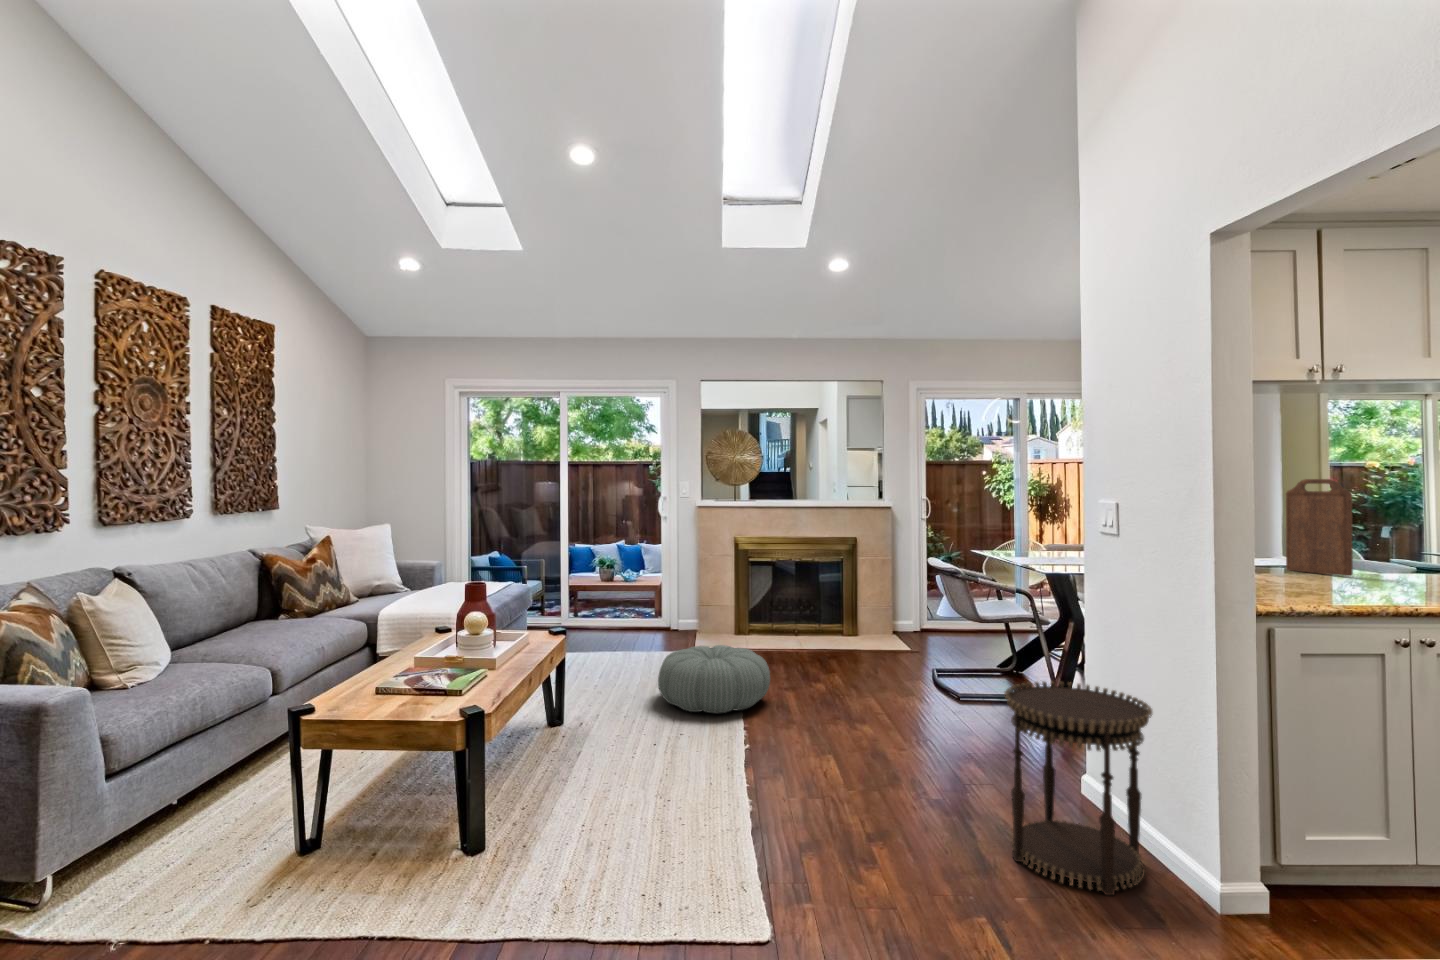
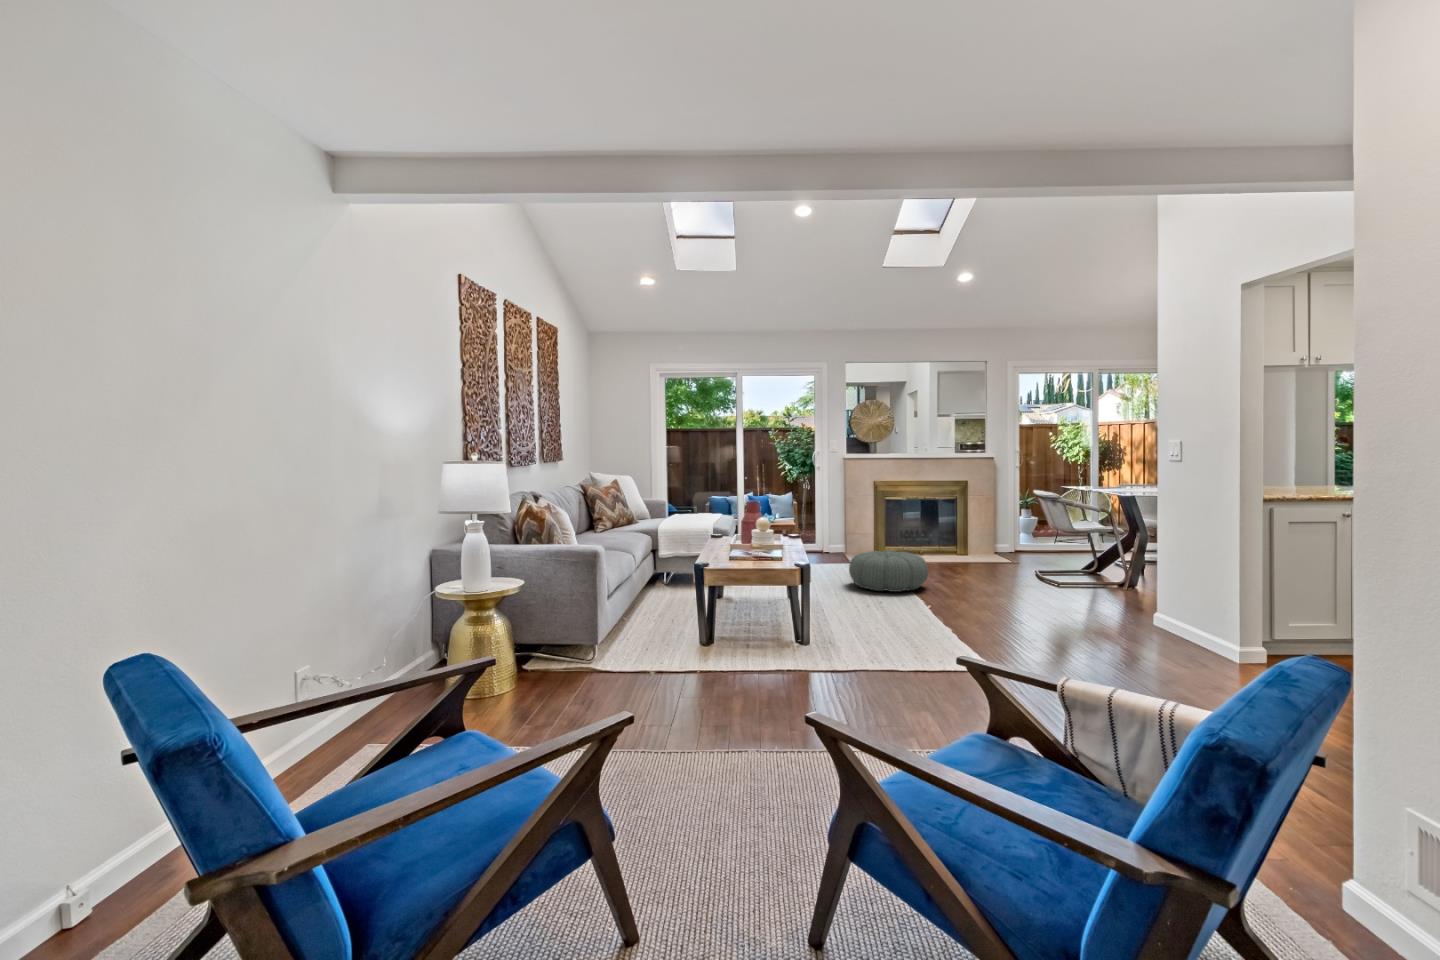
cutting board: present [1286,479,1353,576] -> none [1291,426,1333,486]
side table: present [1004,682,1152,895] -> none [1112,548,1202,655]

